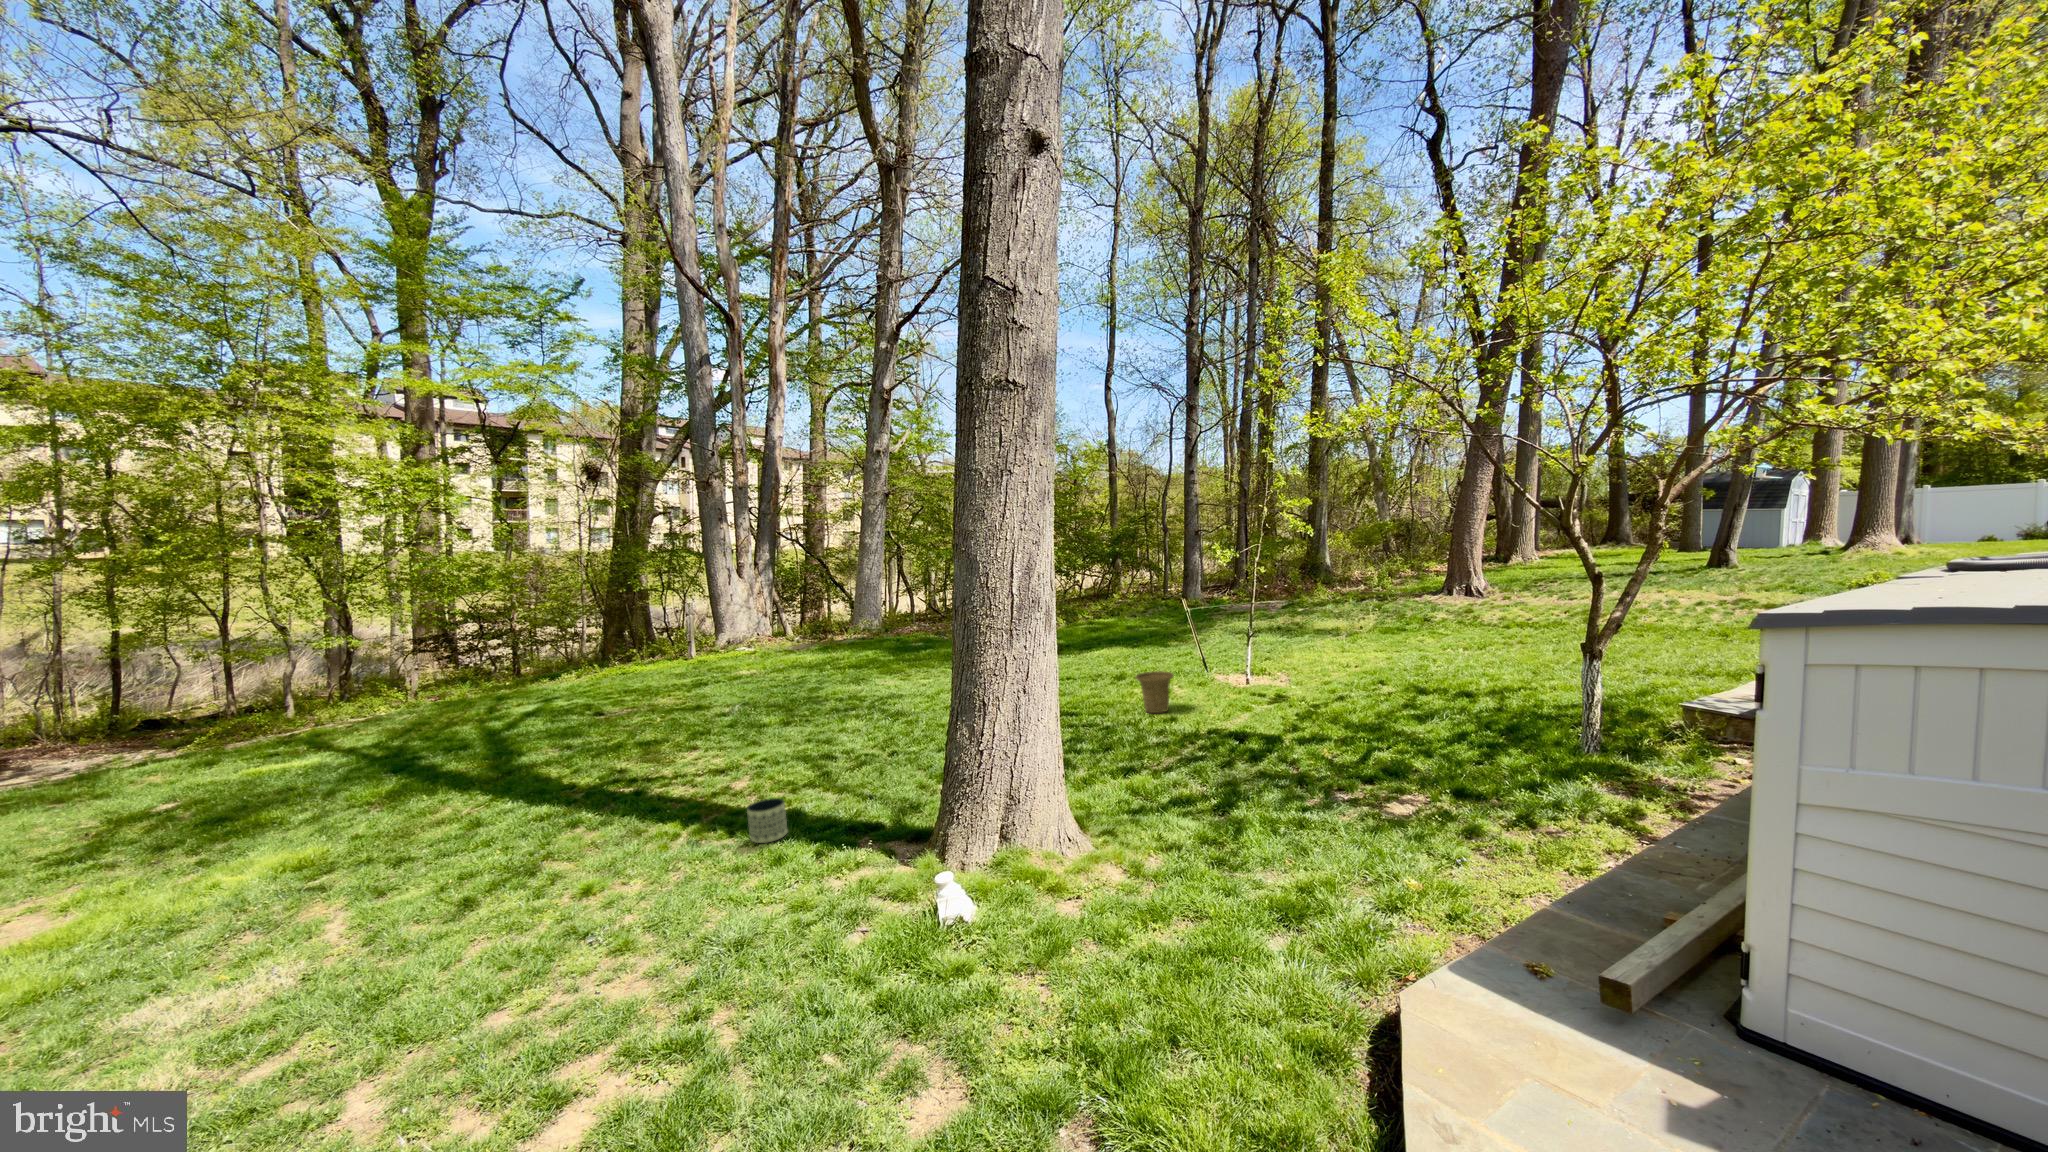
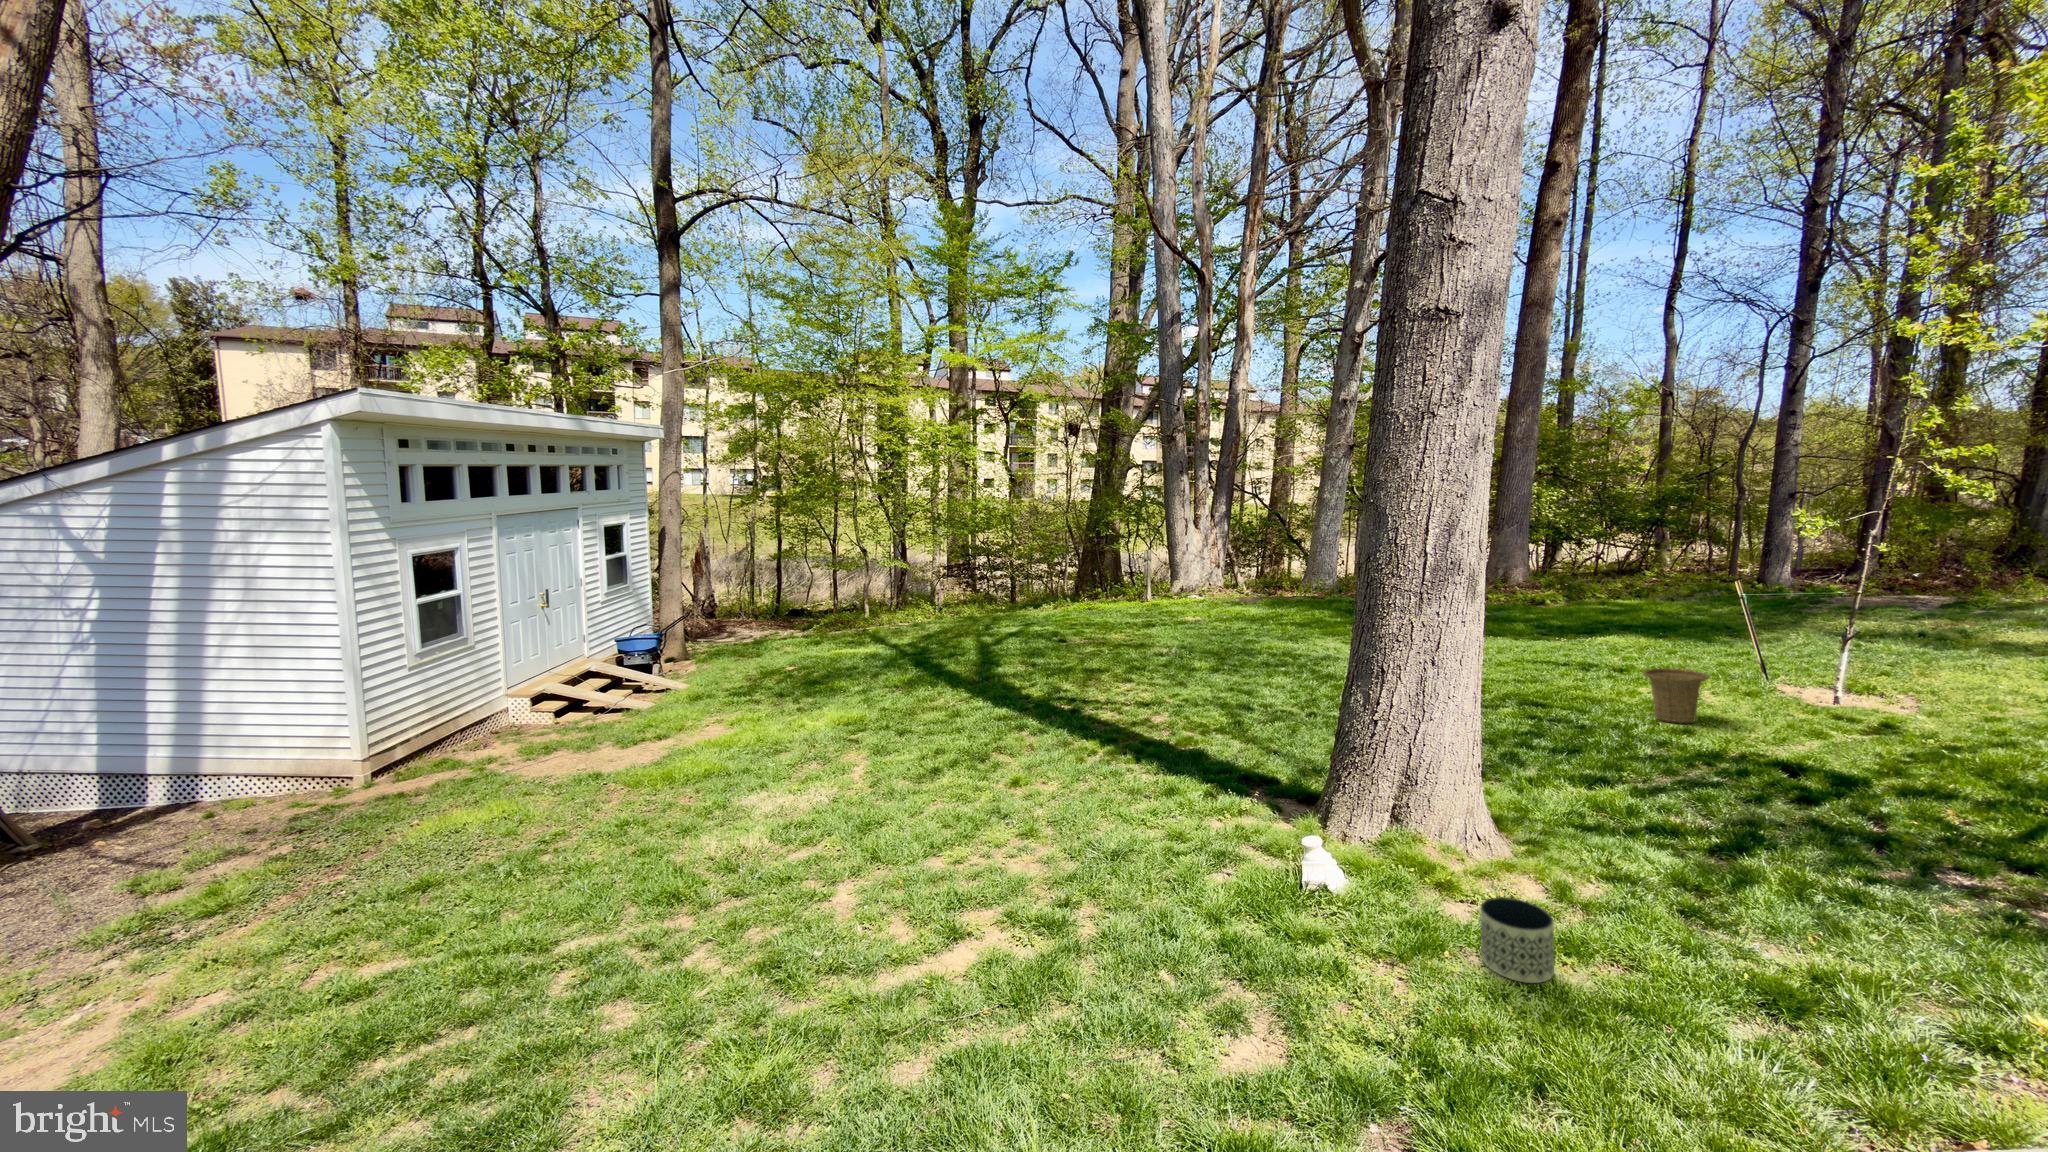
planter: present [747,798,787,843] -> present [1480,897,1554,983]

